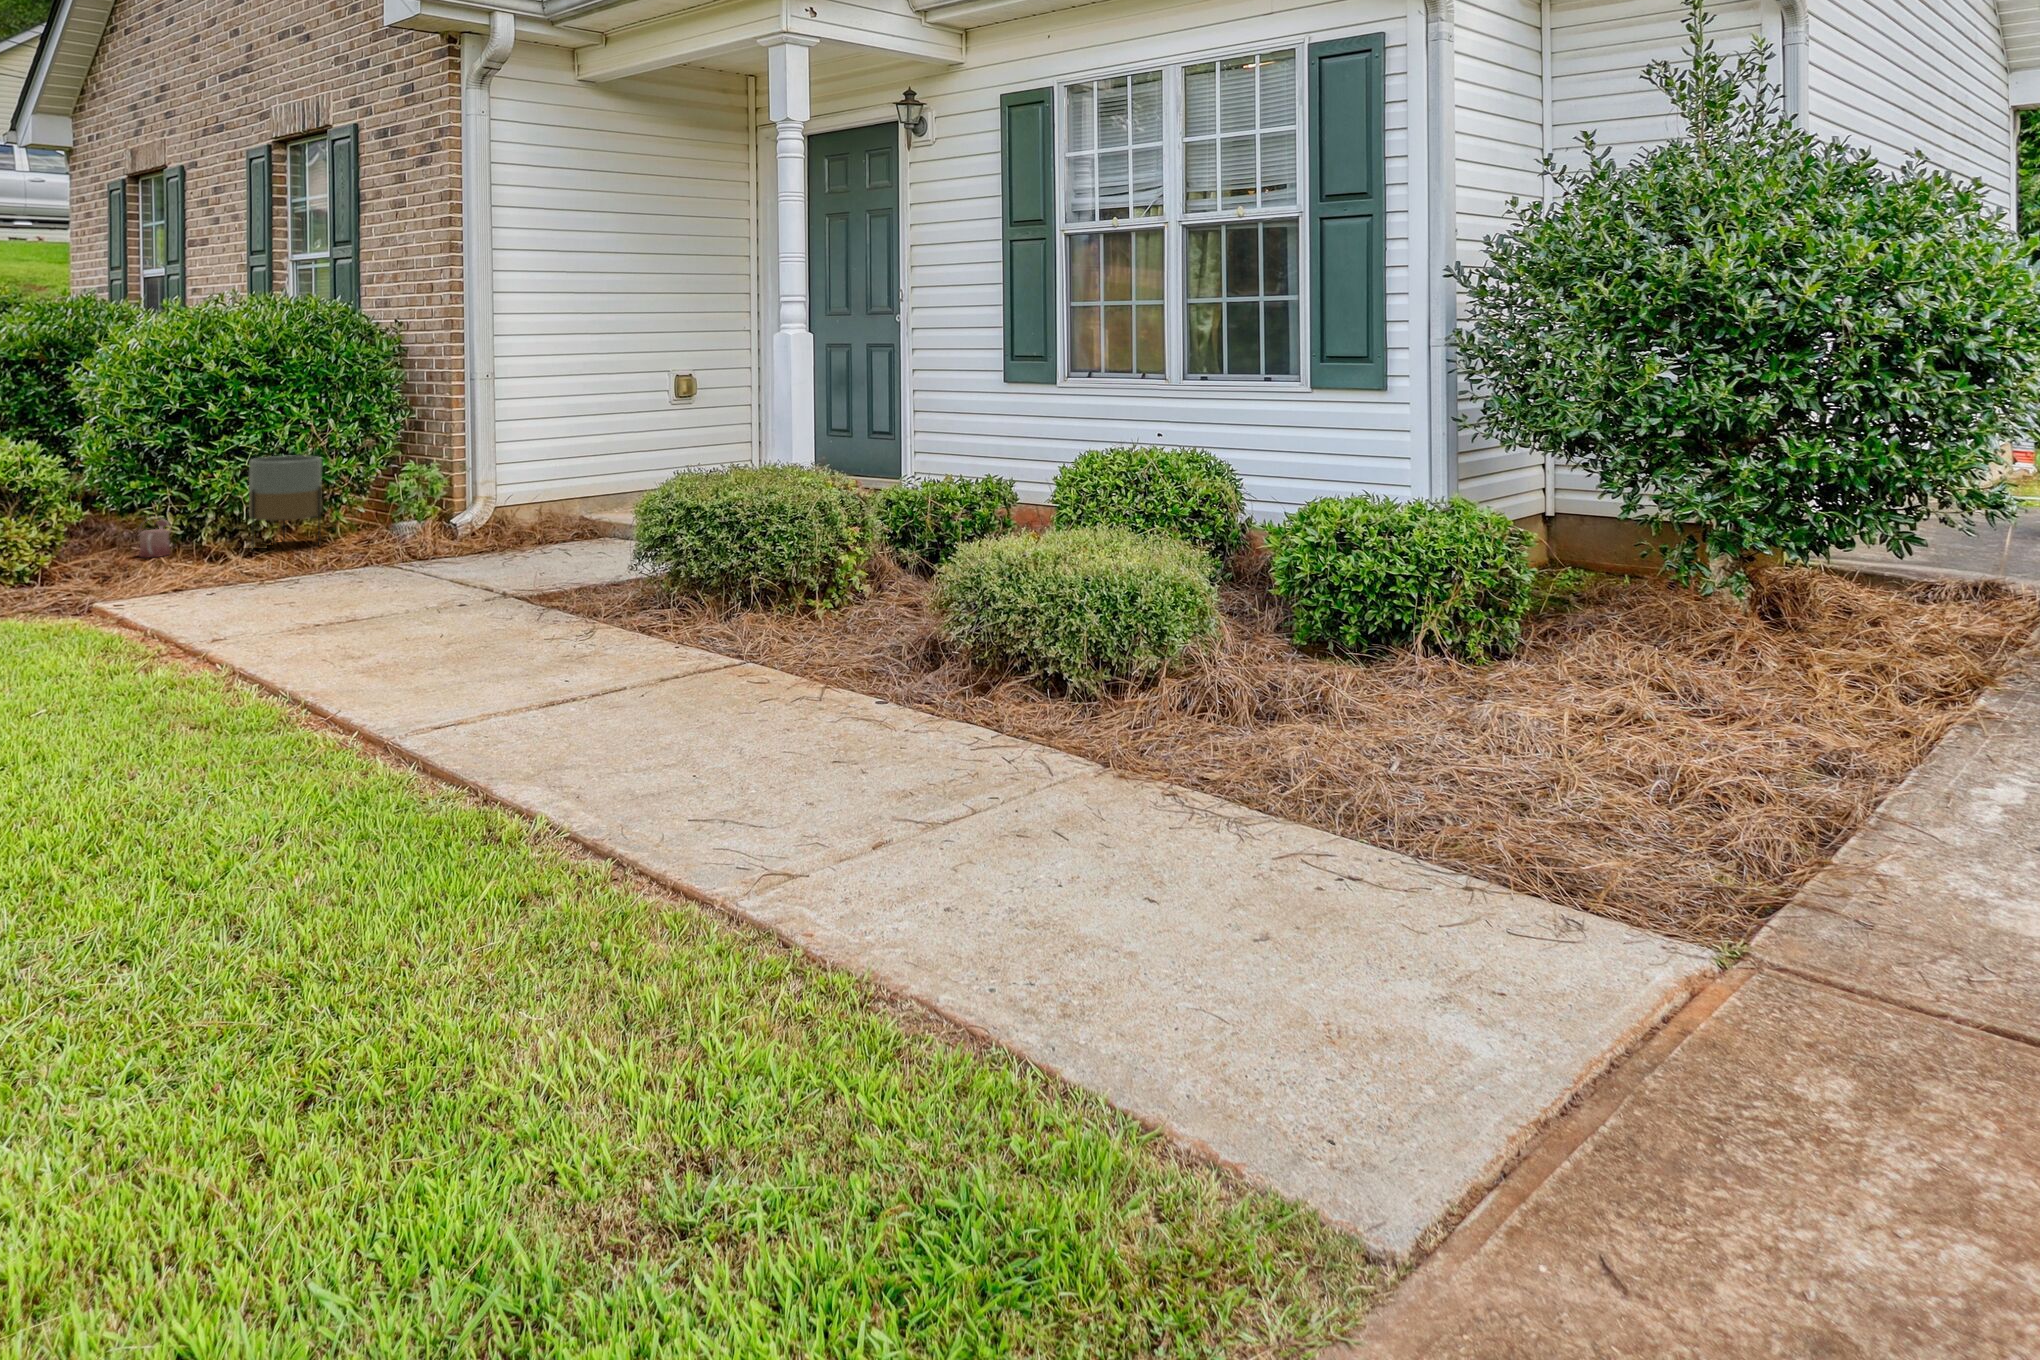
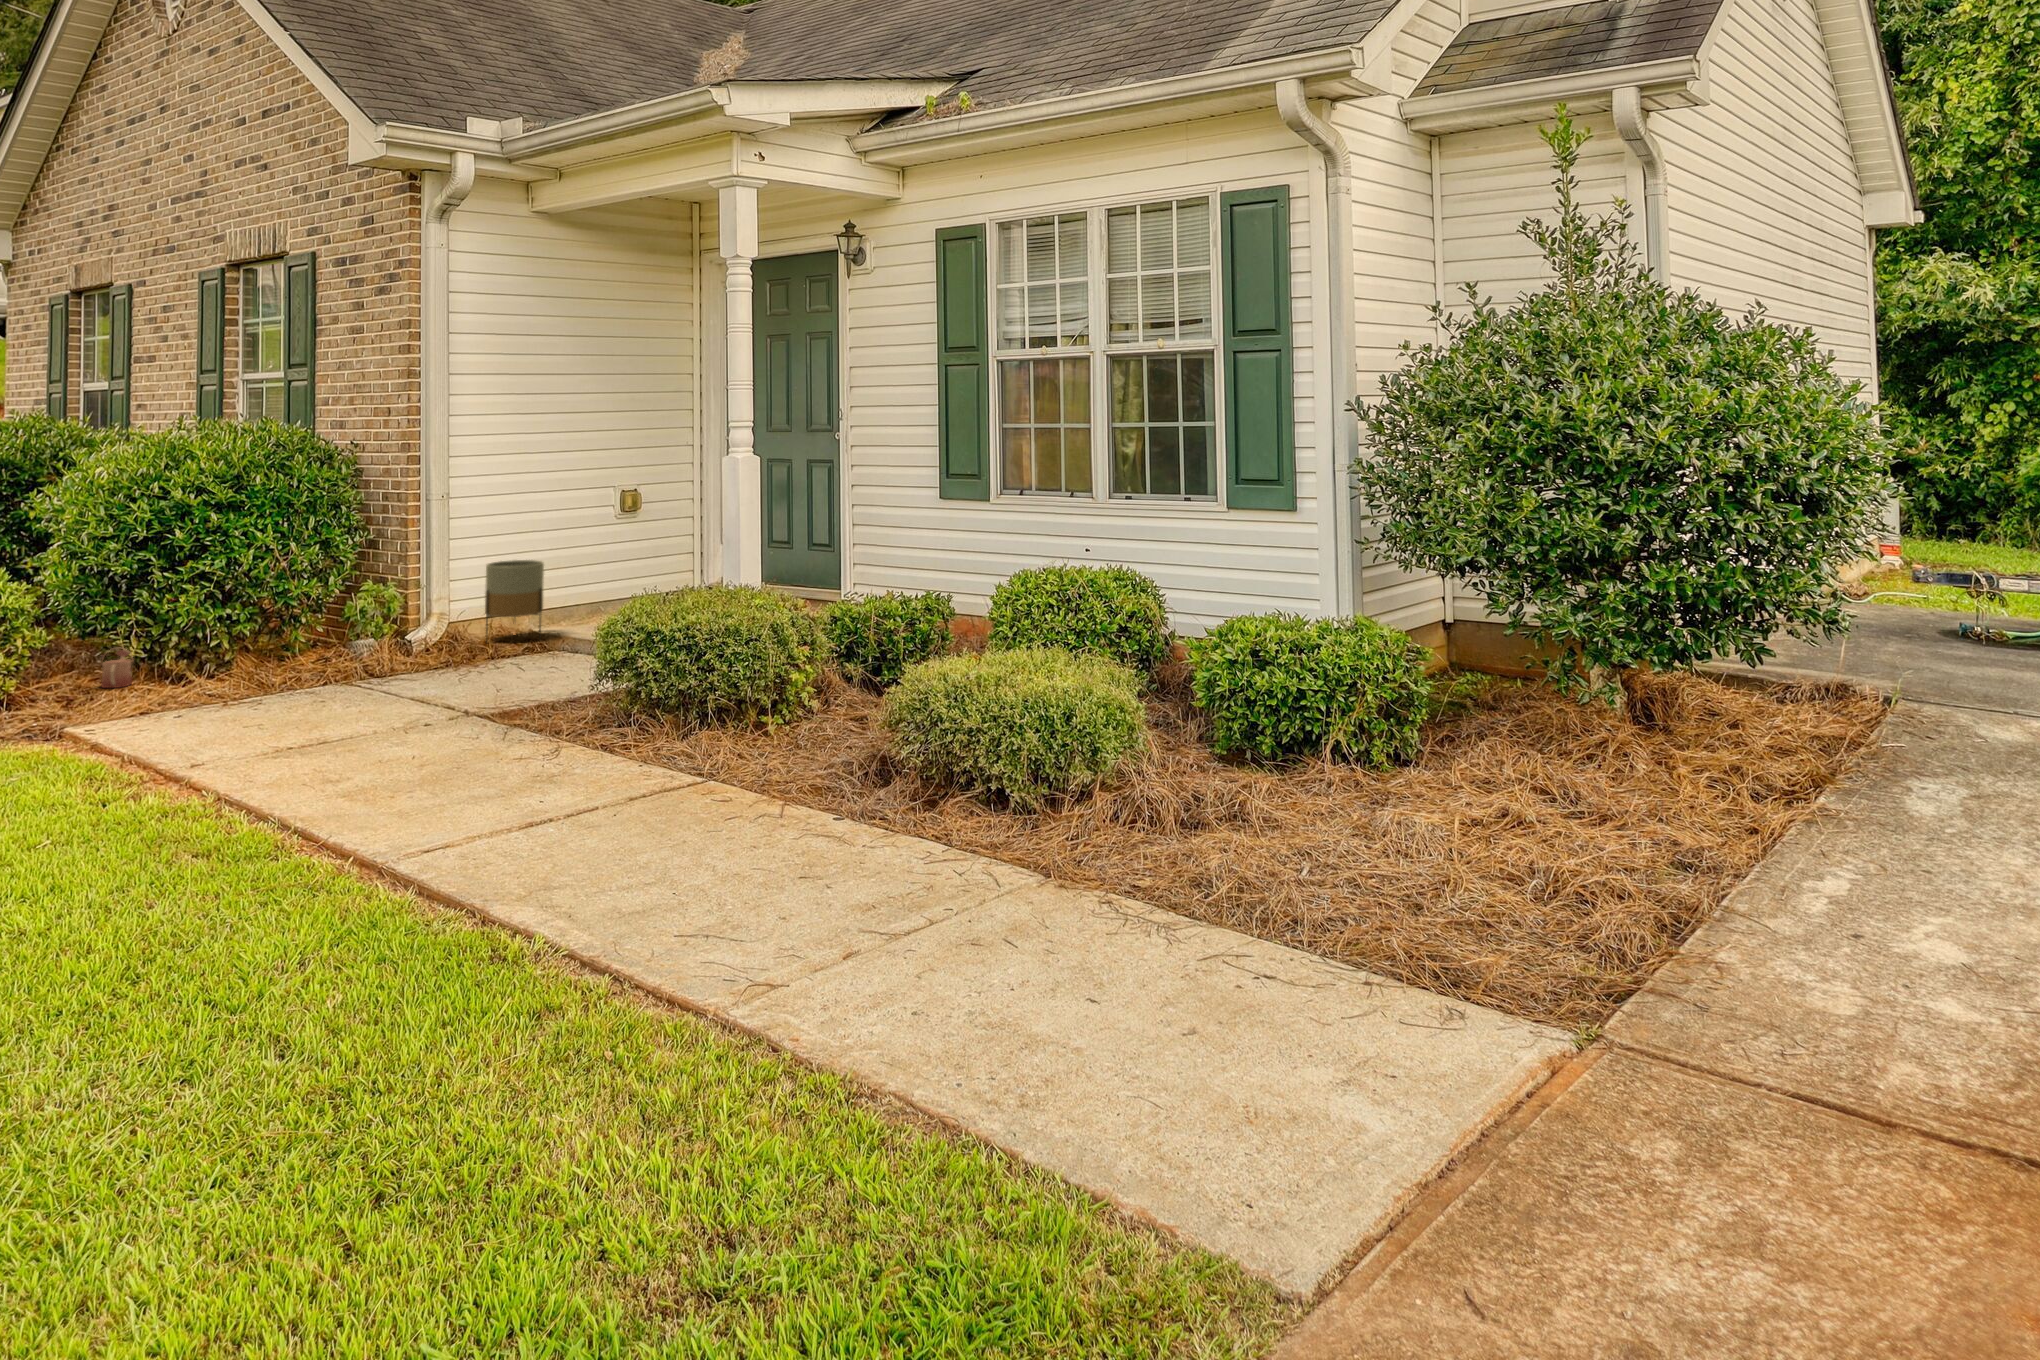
planter: present [249,455,322,550] -> present [485,560,544,641]

